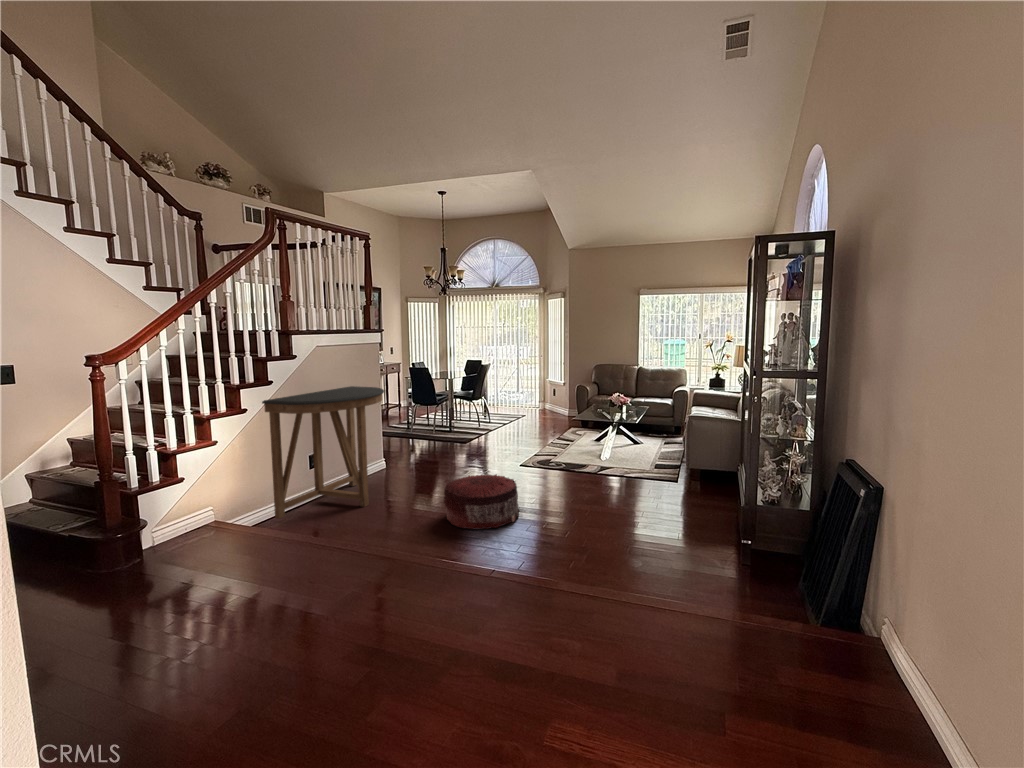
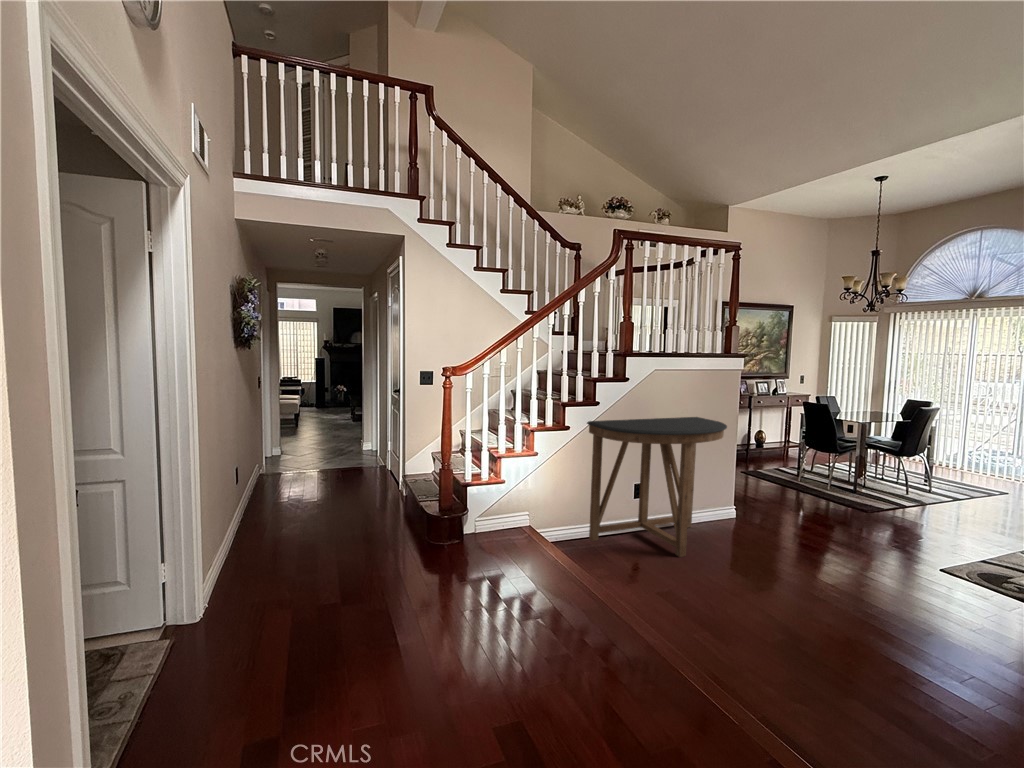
pouf: present [444,474,520,529] -> none [762,563,891,662]

